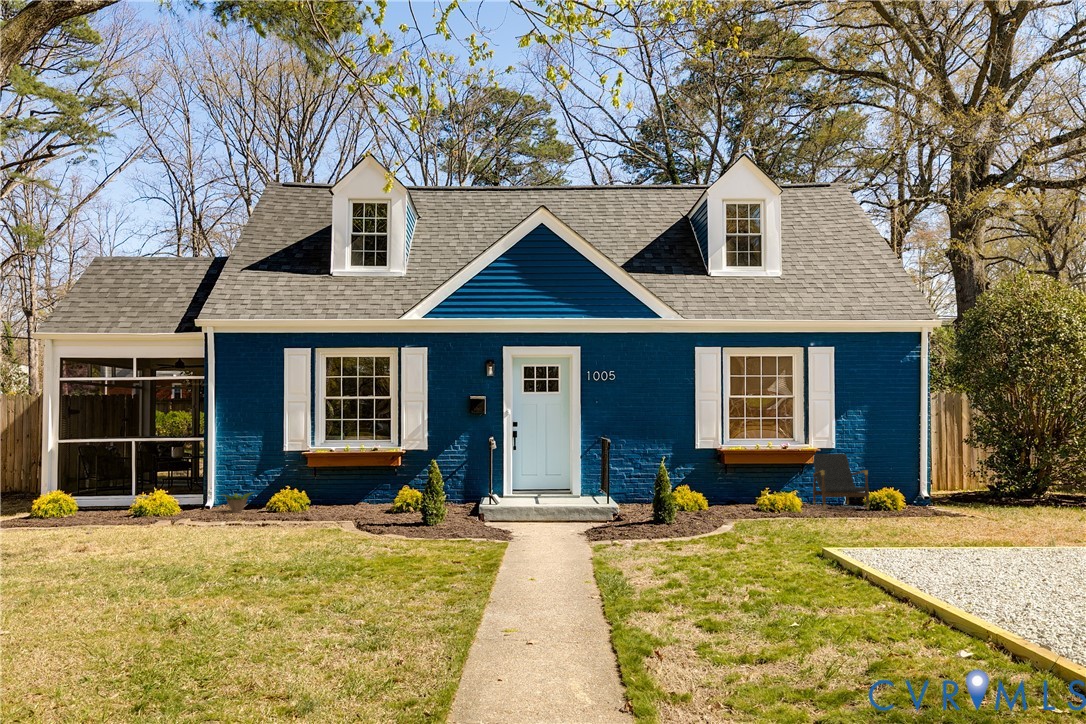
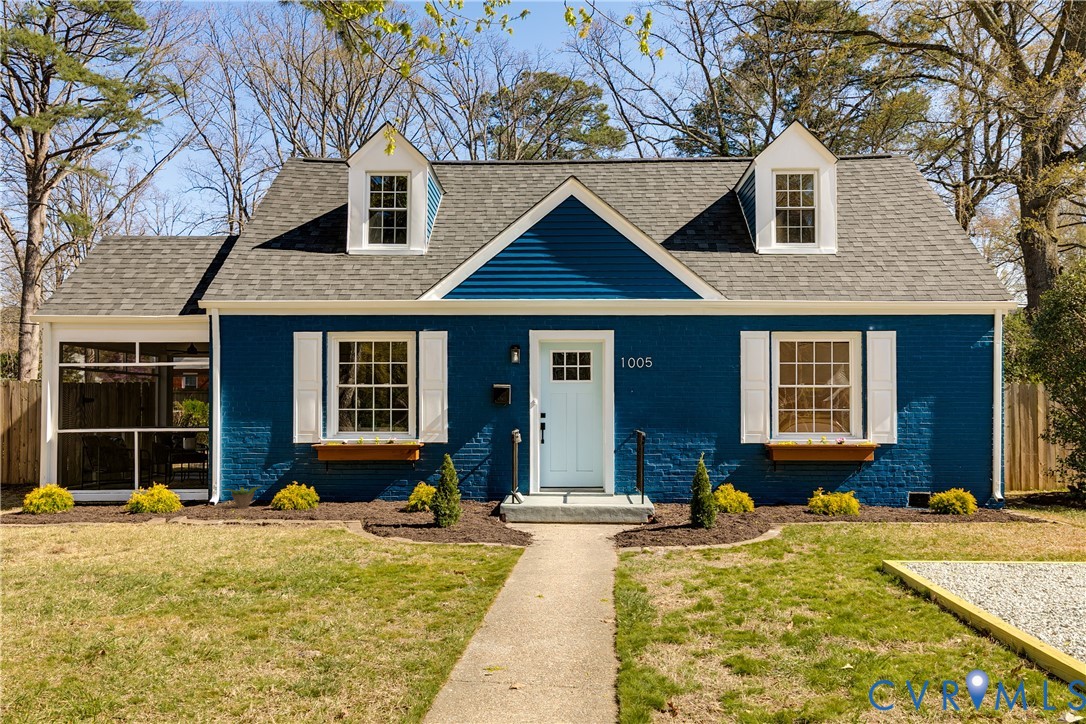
lounge chair: present [813,454,869,510] -> none [871,451,936,515]

